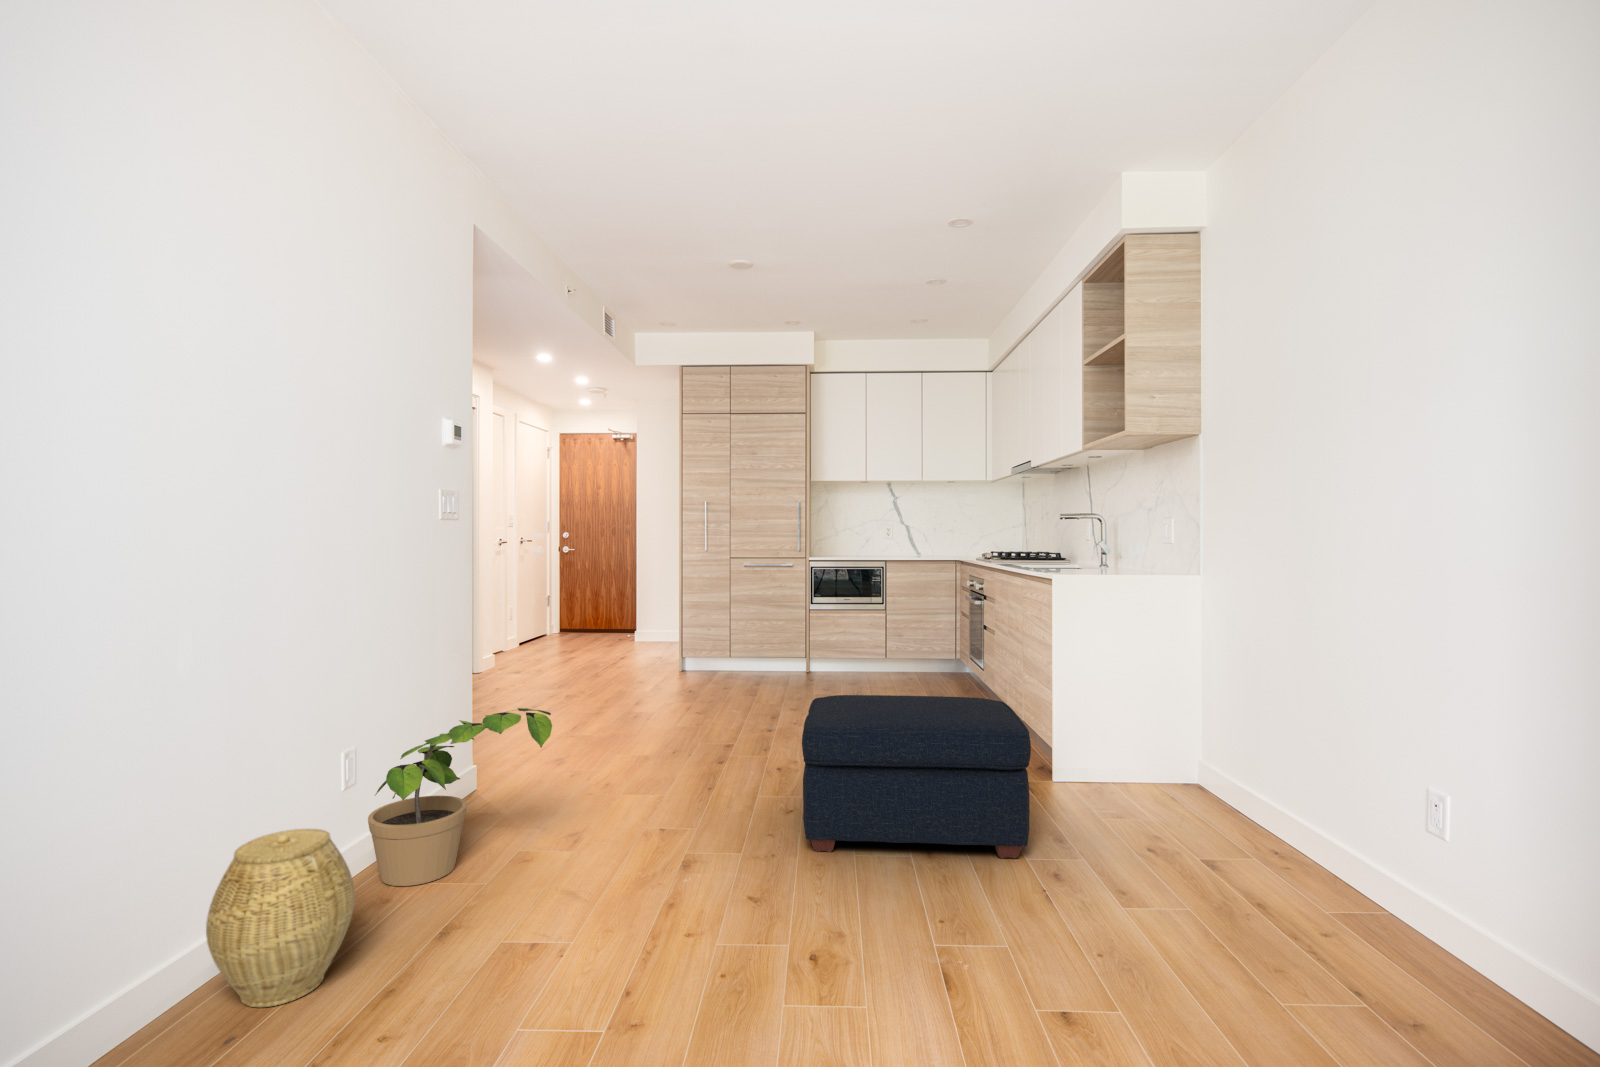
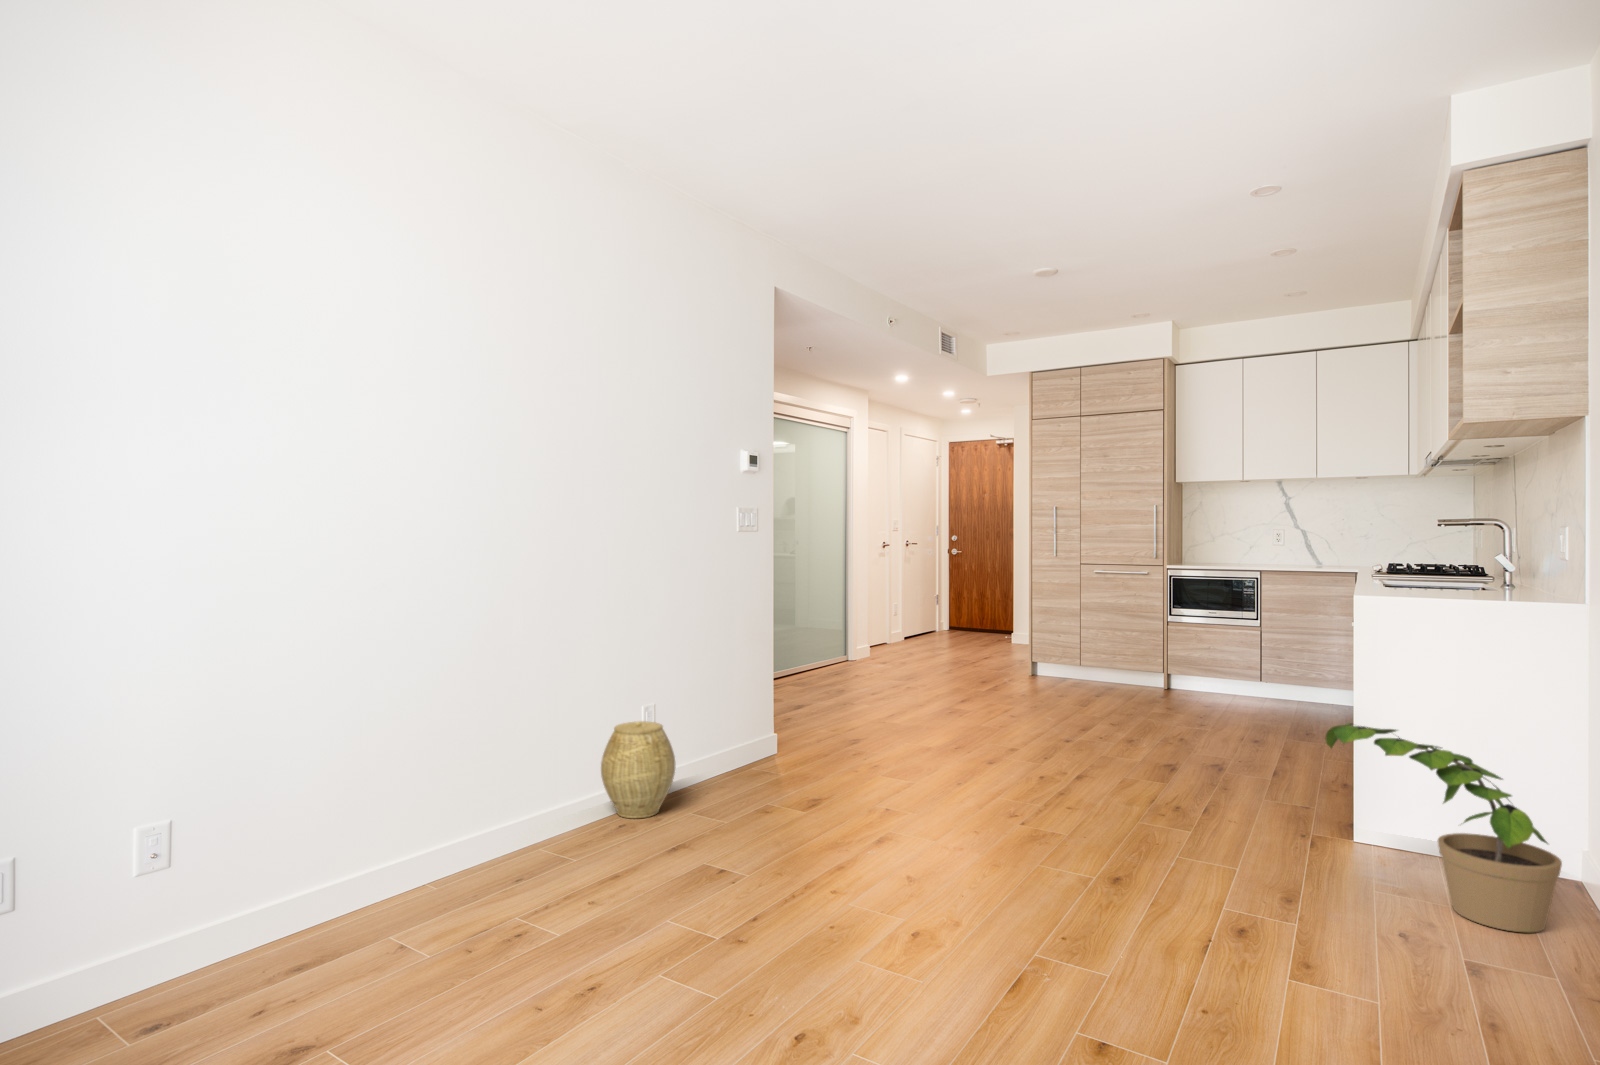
ottoman: present [802,695,1031,858] -> none [1004,690,1239,853]
potted plant: present [368,708,552,886] -> present [1326,723,1562,932]

